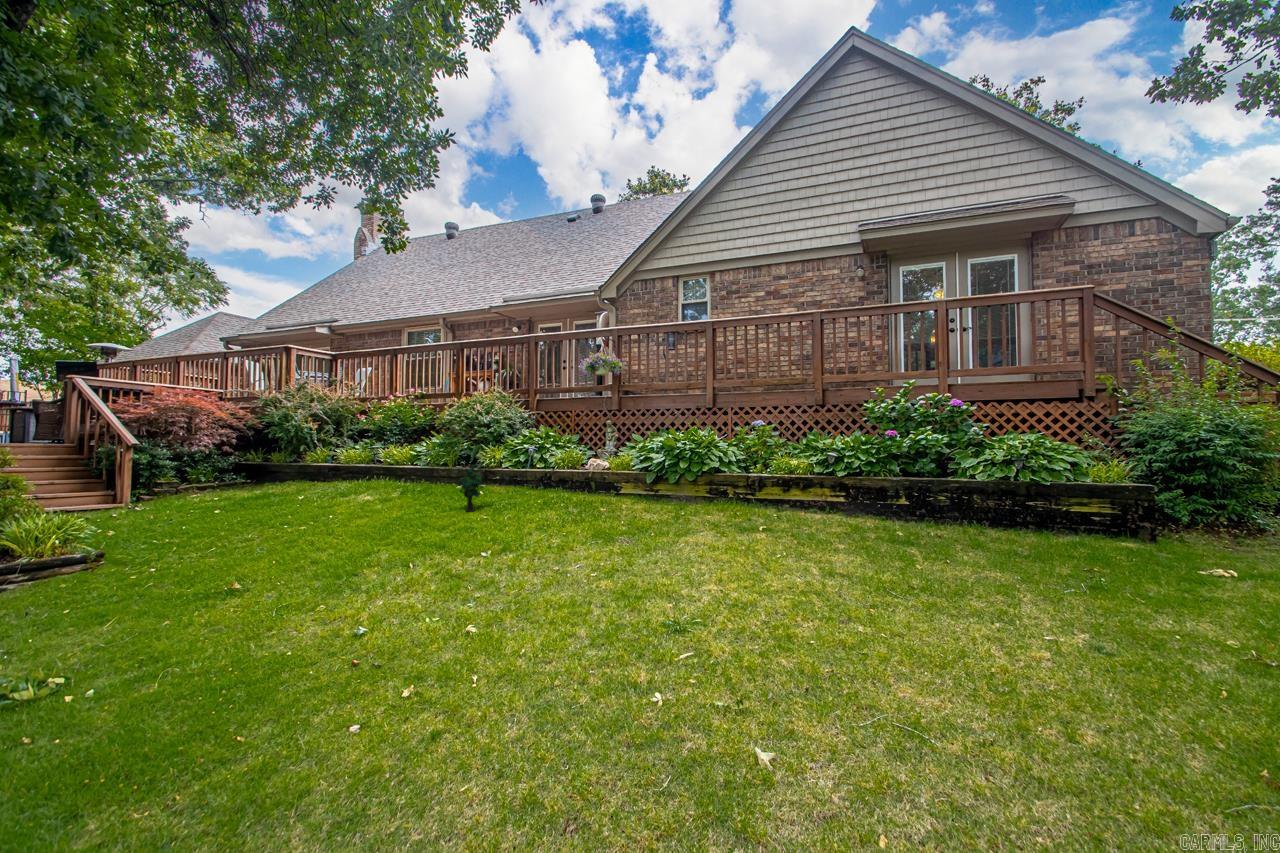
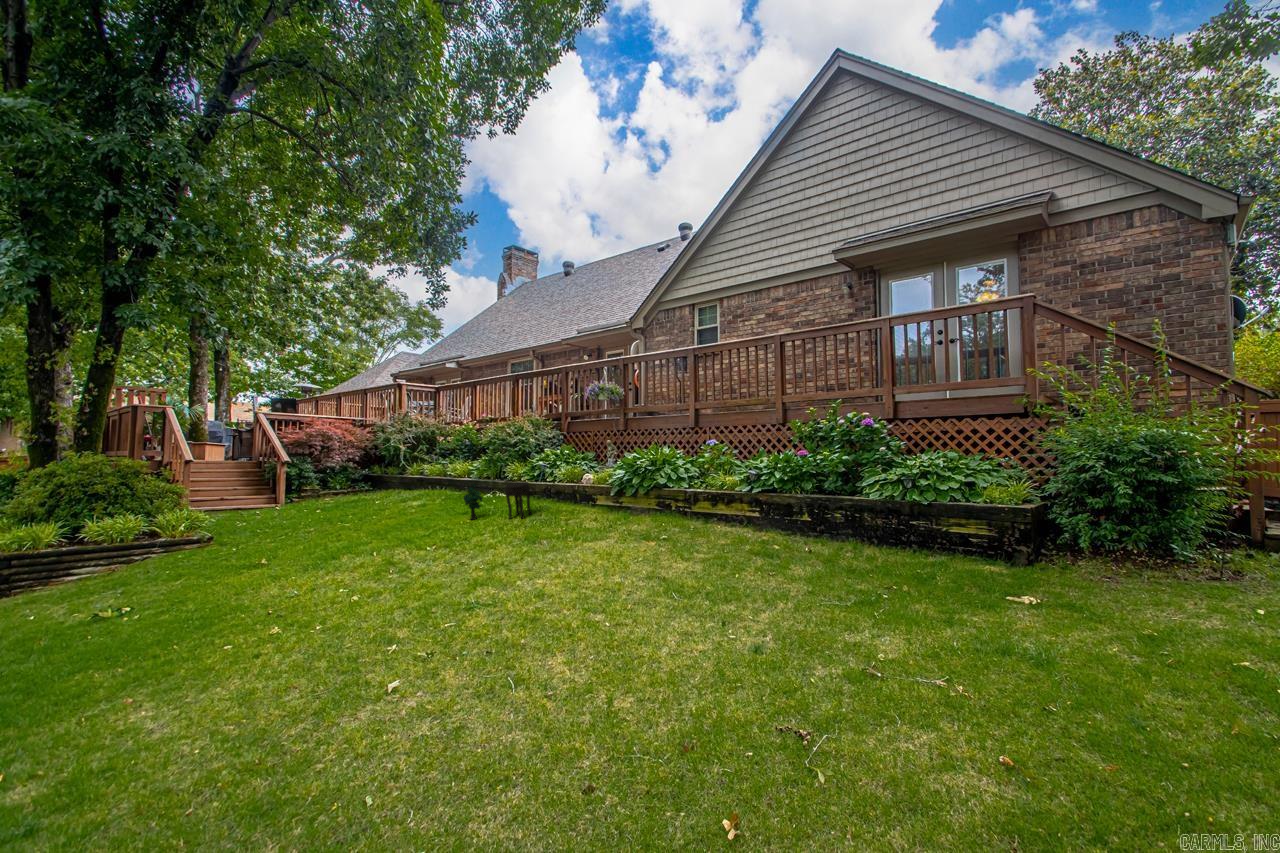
side table: none [517,463,548,510] -> present [505,482,531,519]

